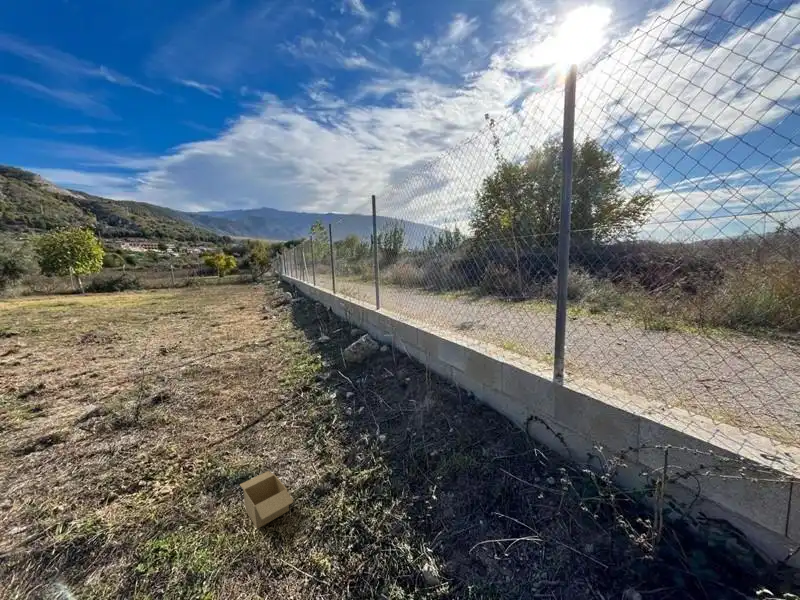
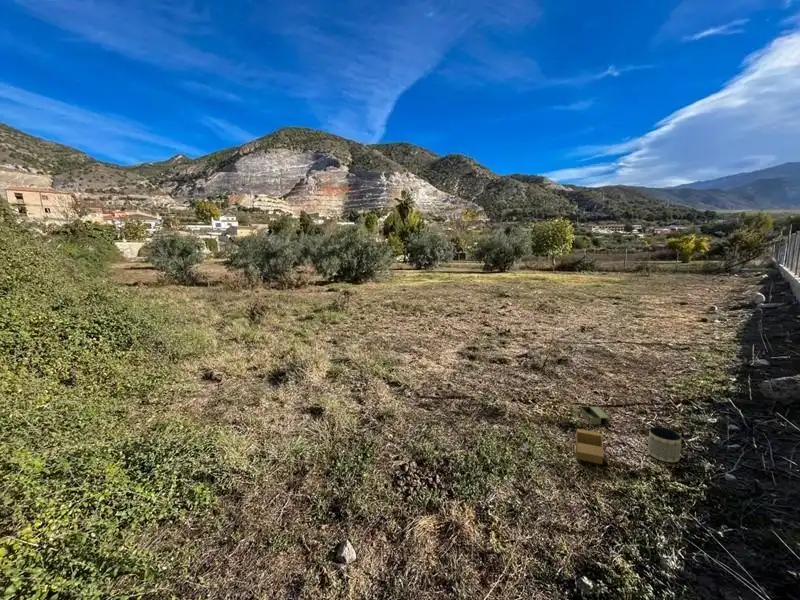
planter: none [312,424,342,462] -> present [648,427,682,462]
toolbox: none [220,436,262,464] -> present [580,406,610,424]

